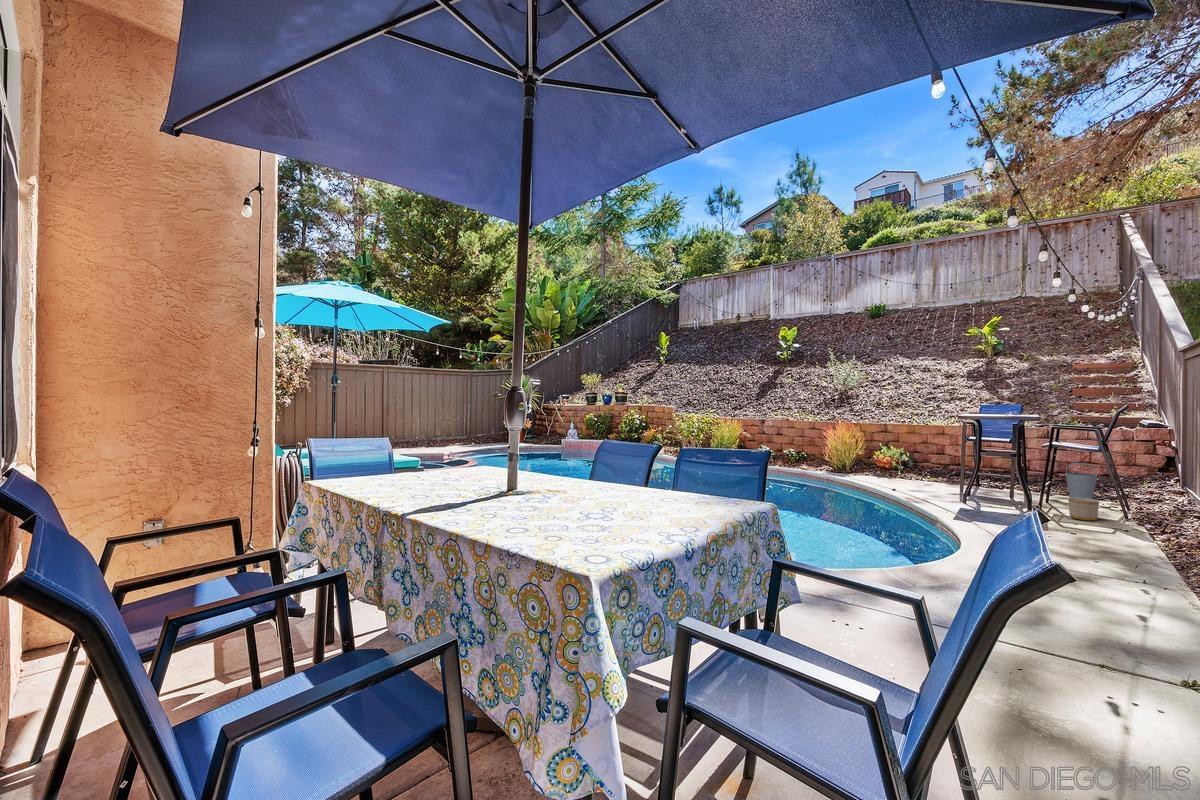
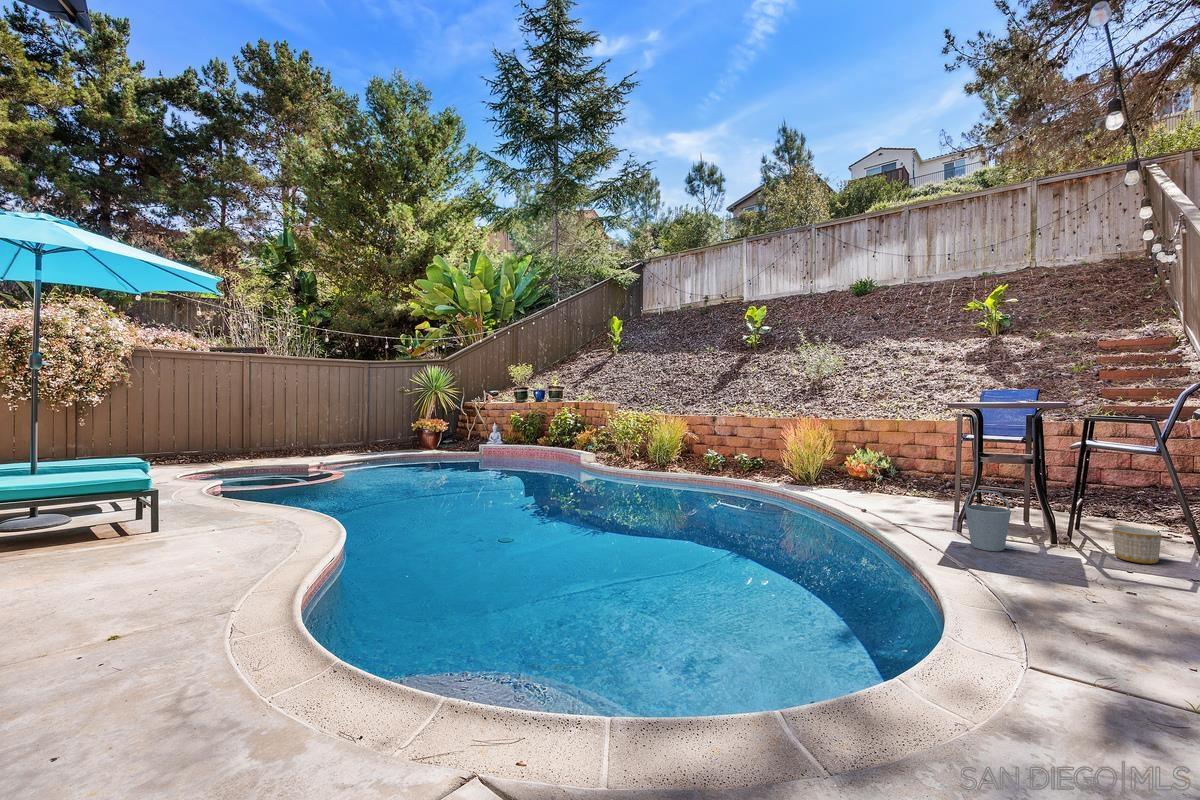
bucket: present [1065,463,1097,499] -> present [965,490,1011,551]

